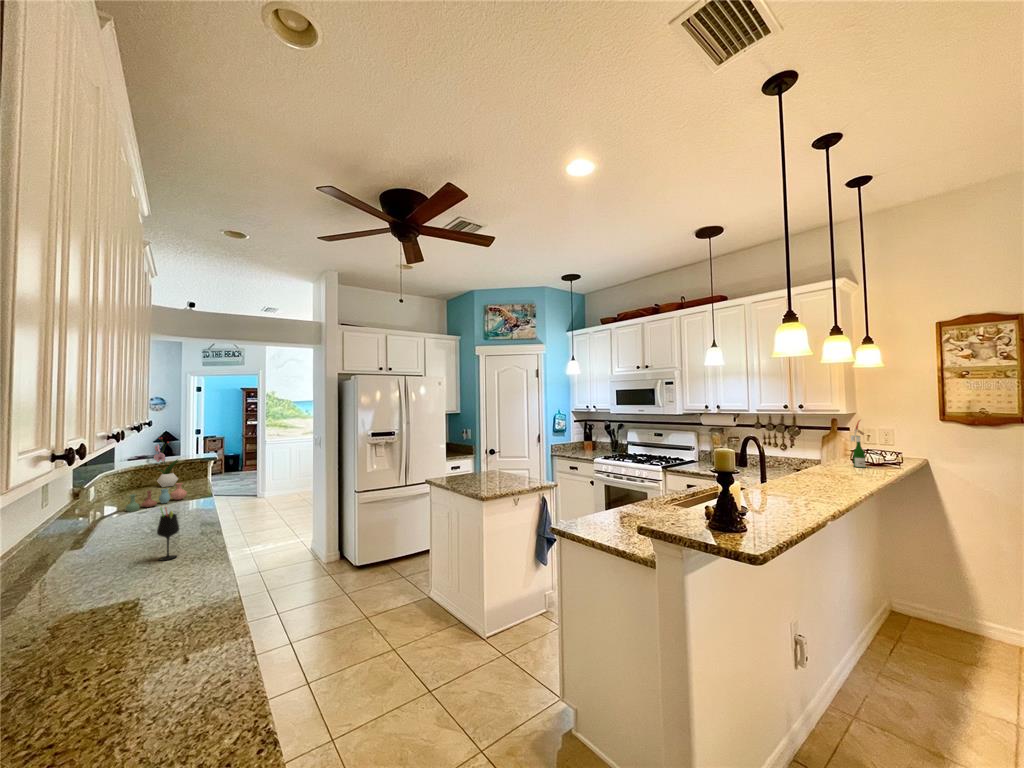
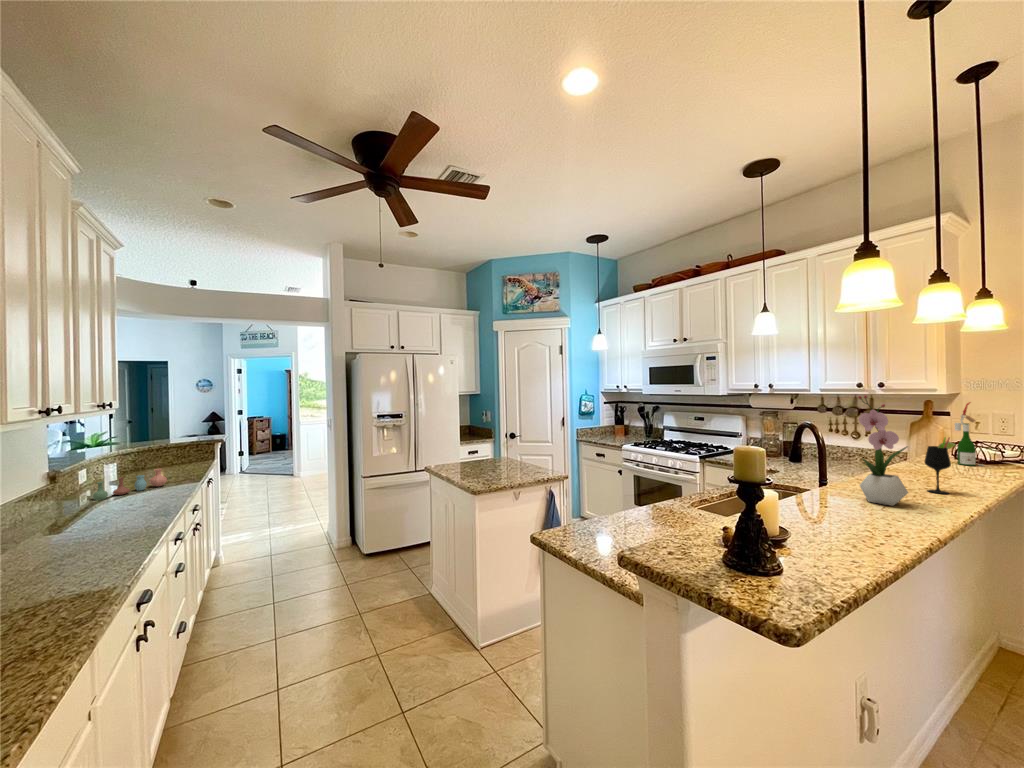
flower arrangement: present [154,438,178,487] -> present [858,395,908,506]
wine glass: present [157,508,179,560] -> present [925,437,955,494]

